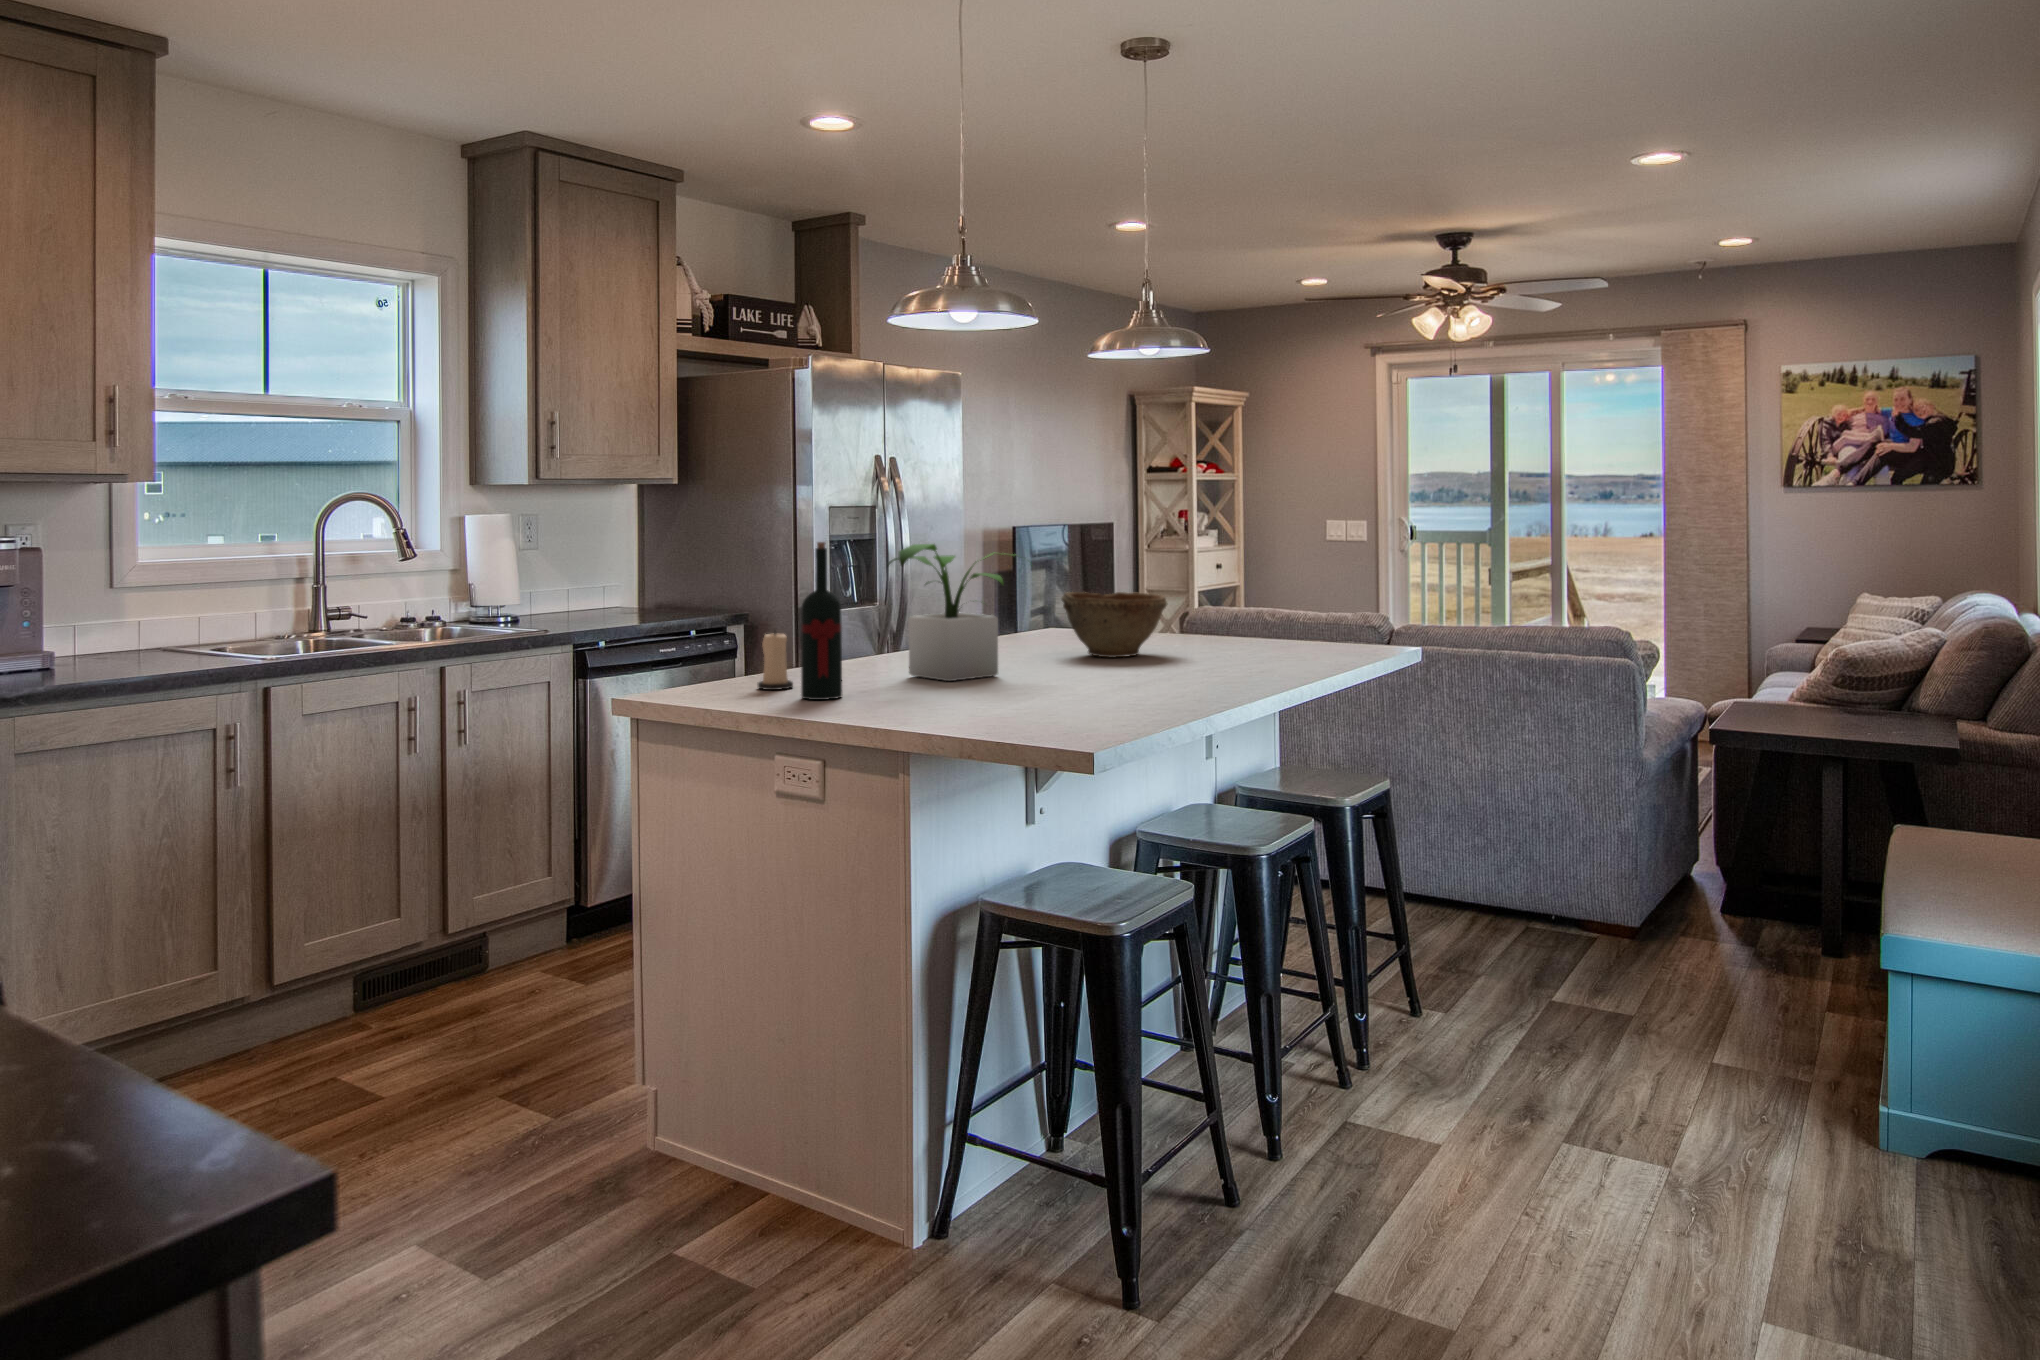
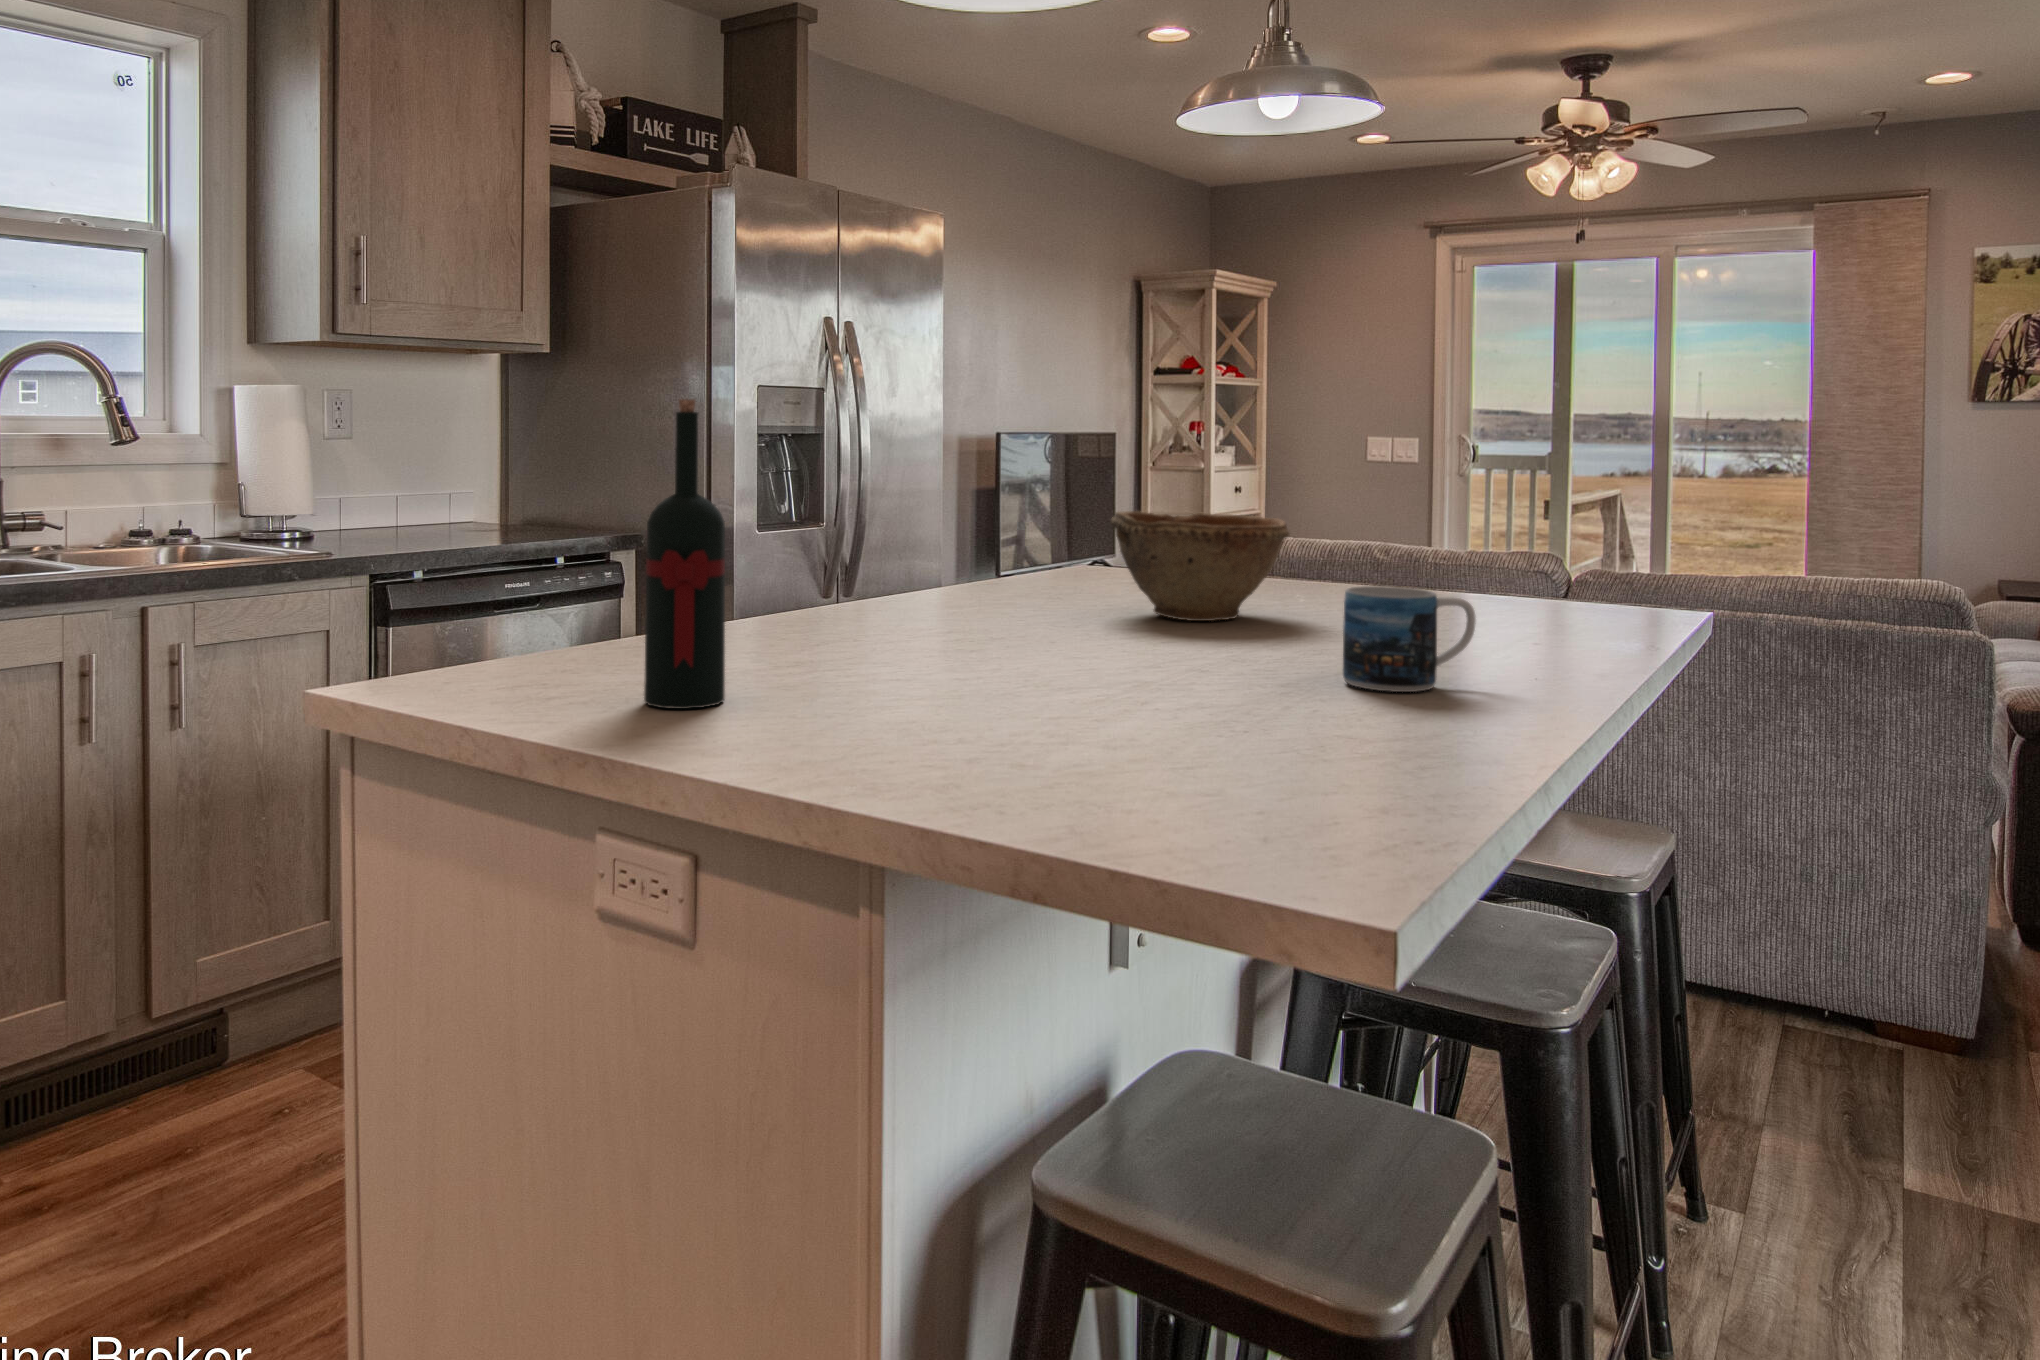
potted plant: present [888,544,1003,681] -> none [821,414,1079,667]
candle: present [758,631,793,690] -> none [576,565,642,679]
mug: none [1168,631,1237,686] -> present [1343,586,1476,692]

